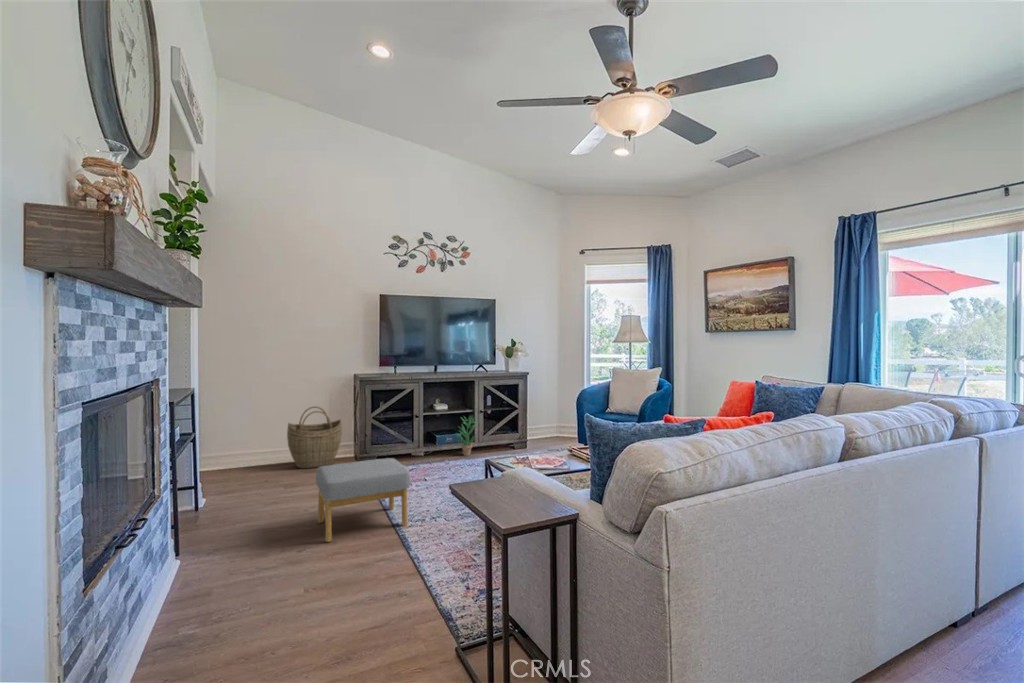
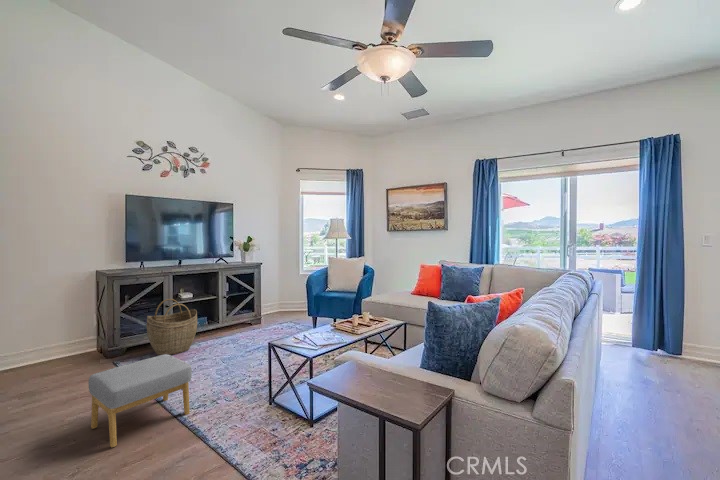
woven basket: present [287,407,342,469] -> present [147,299,197,356]
potted plant: present [458,417,476,456] -> none [204,302,226,337]

